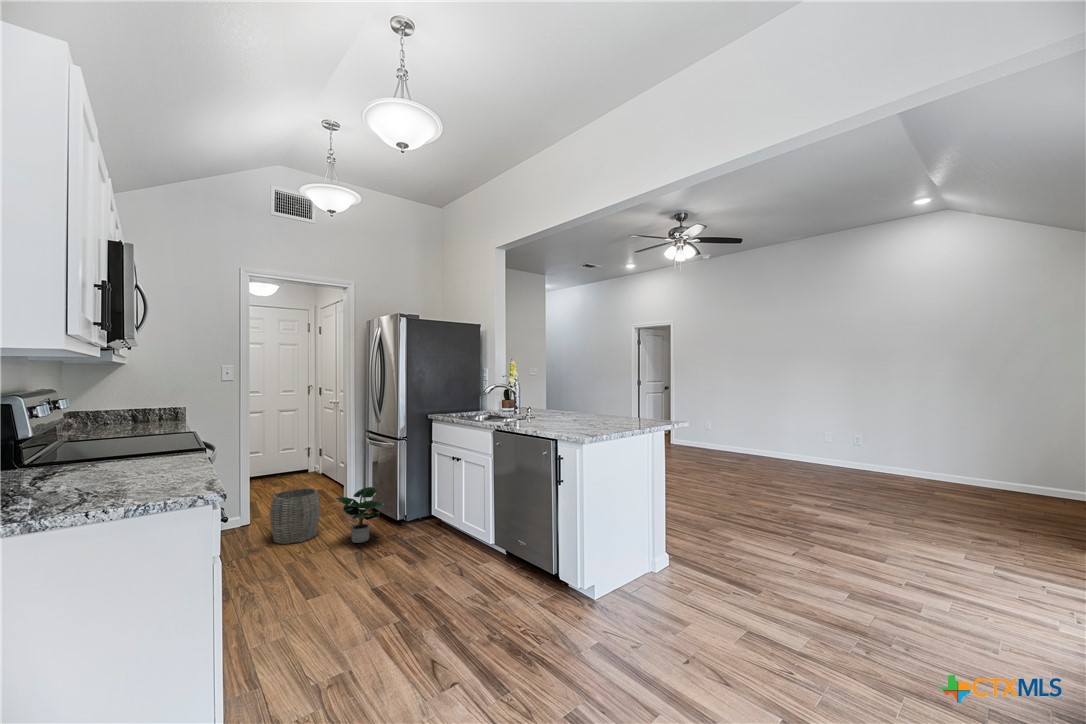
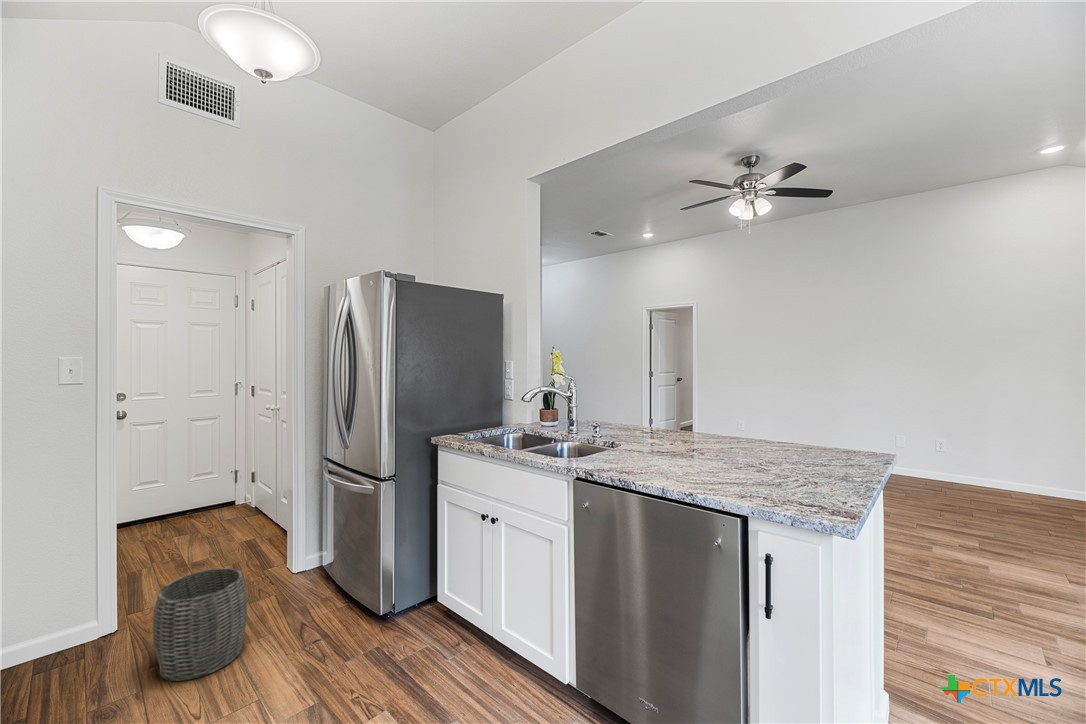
potted plant: present [336,487,384,543] -> none [275,563,364,670]

